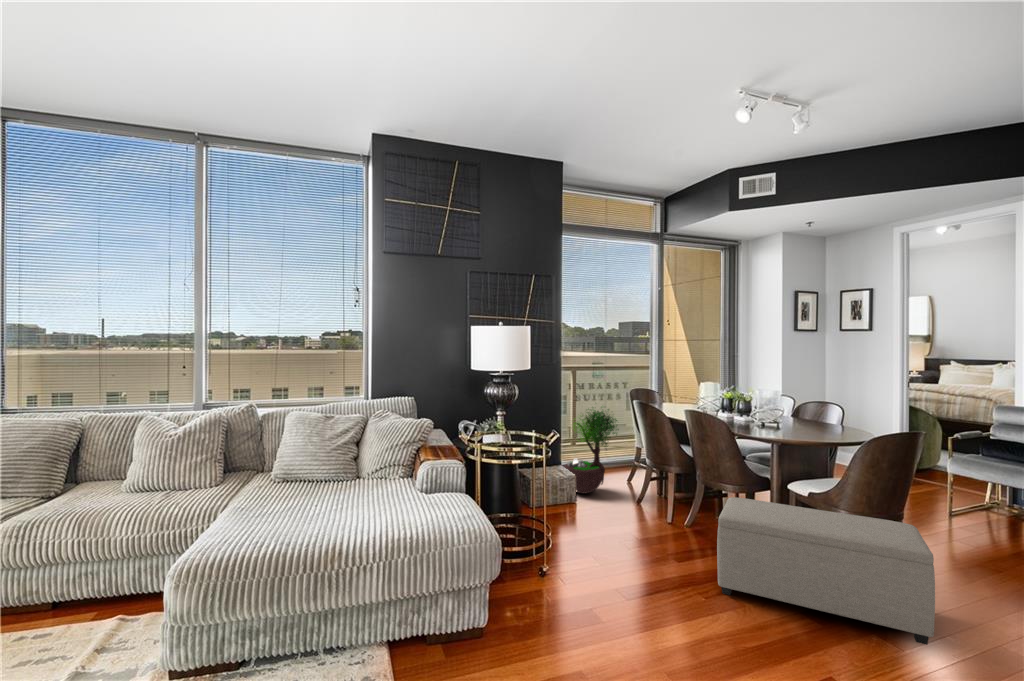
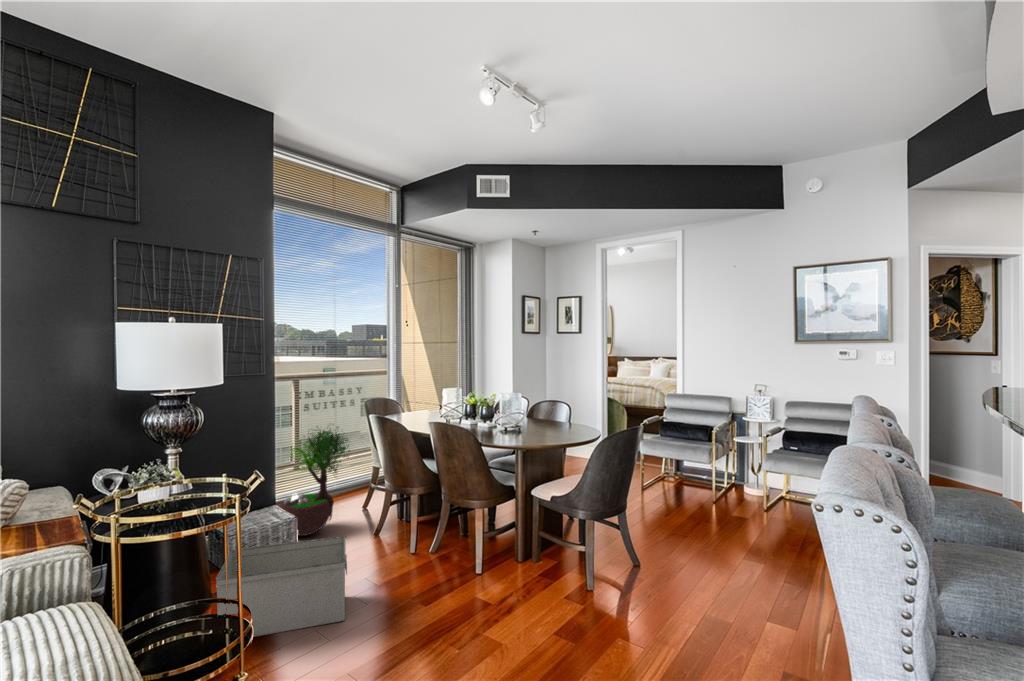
storage bin: none [525,488,613,556] -> present [216,536,347,636]
ottoman: present [717,497,935,645] -> none [474,515,666,635]

